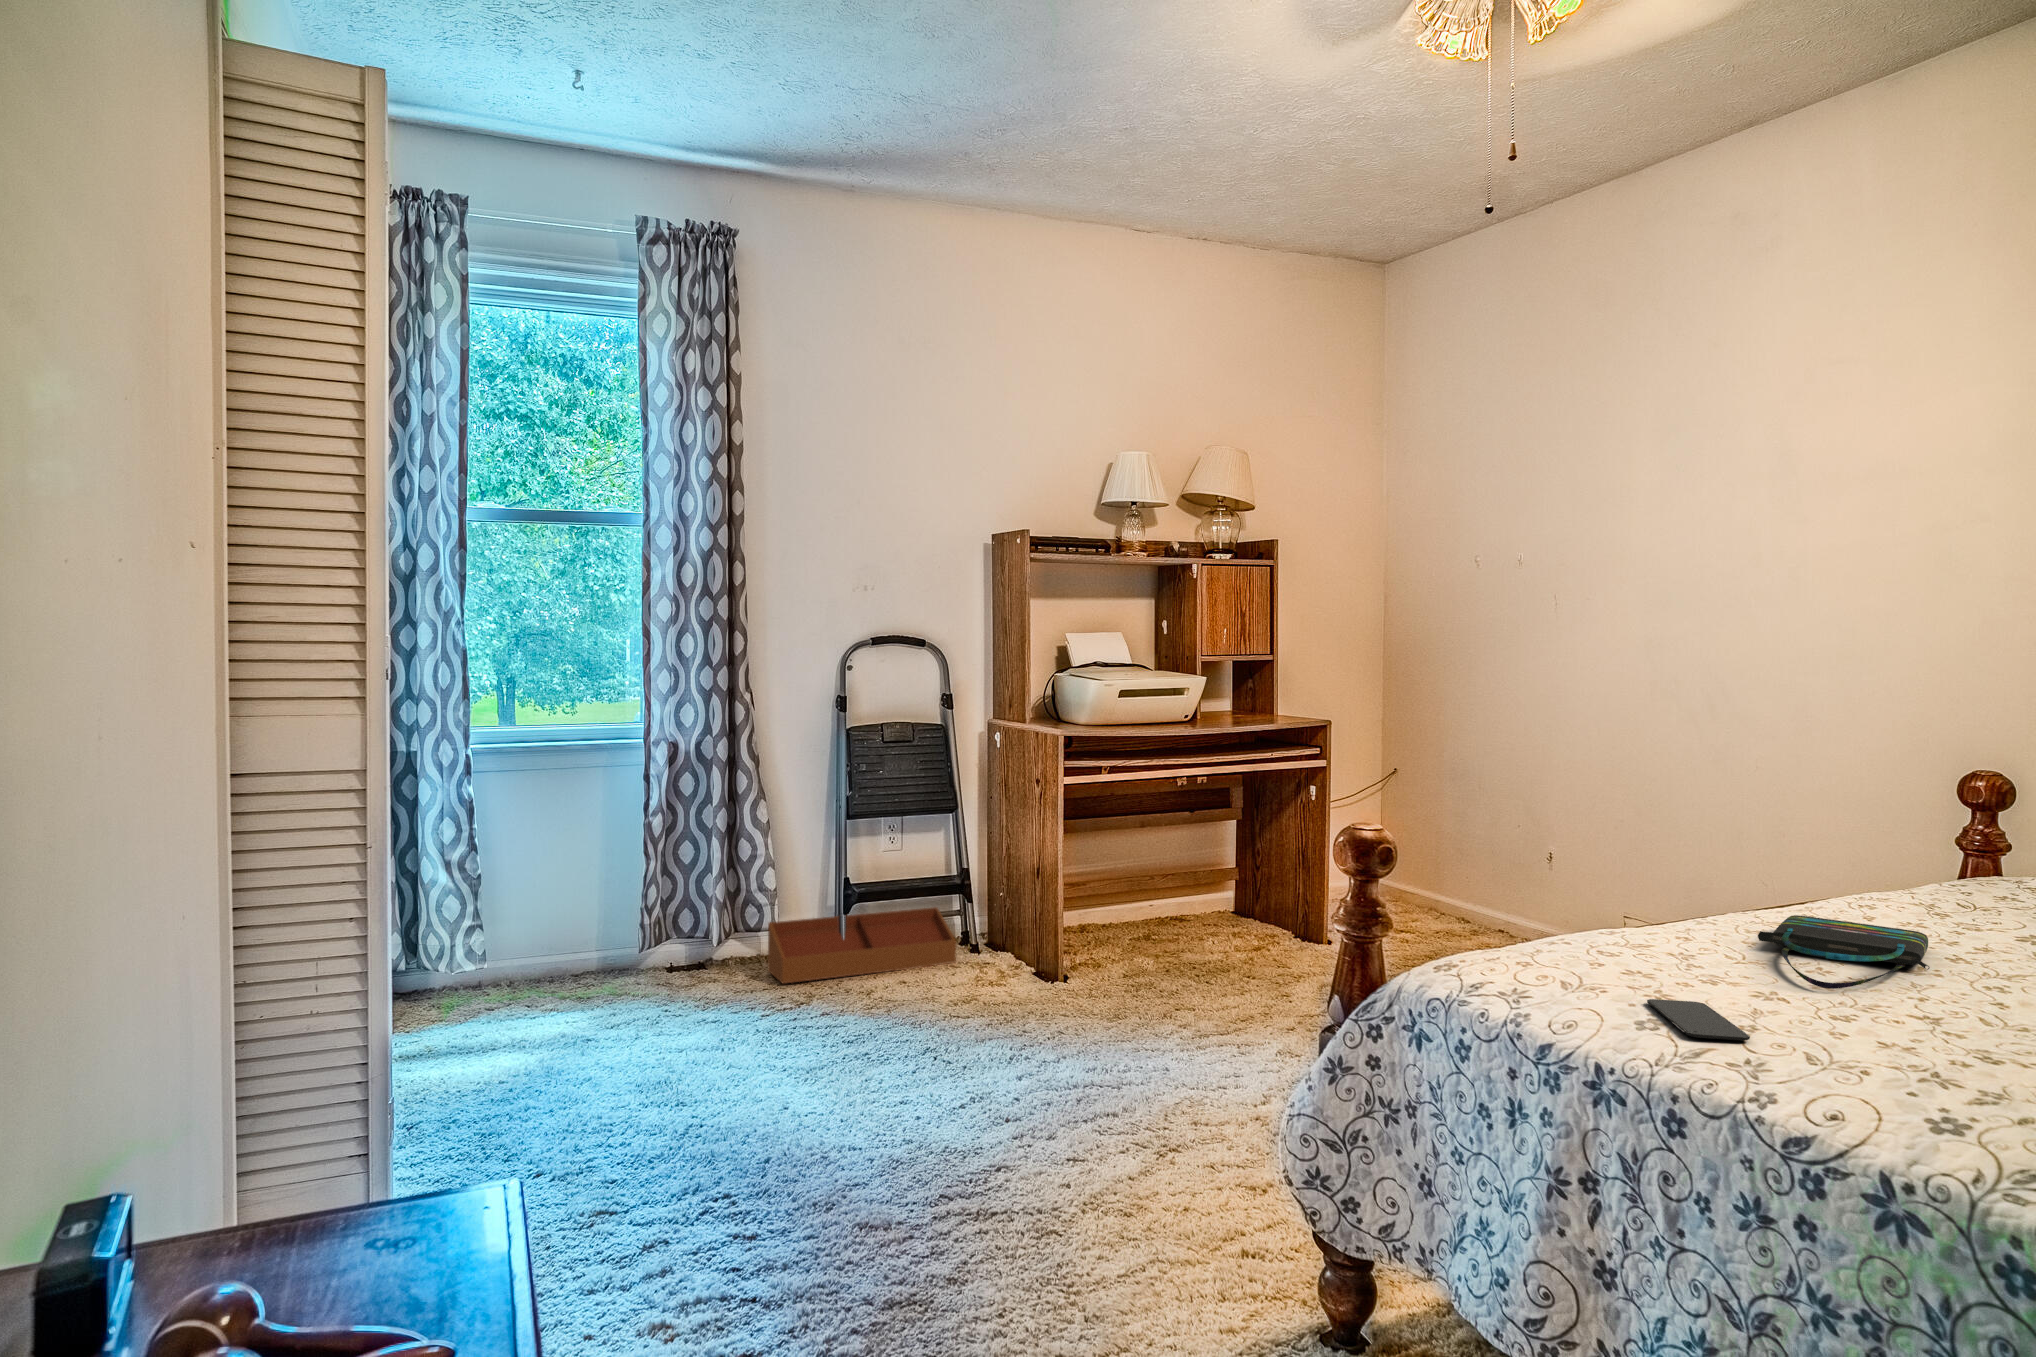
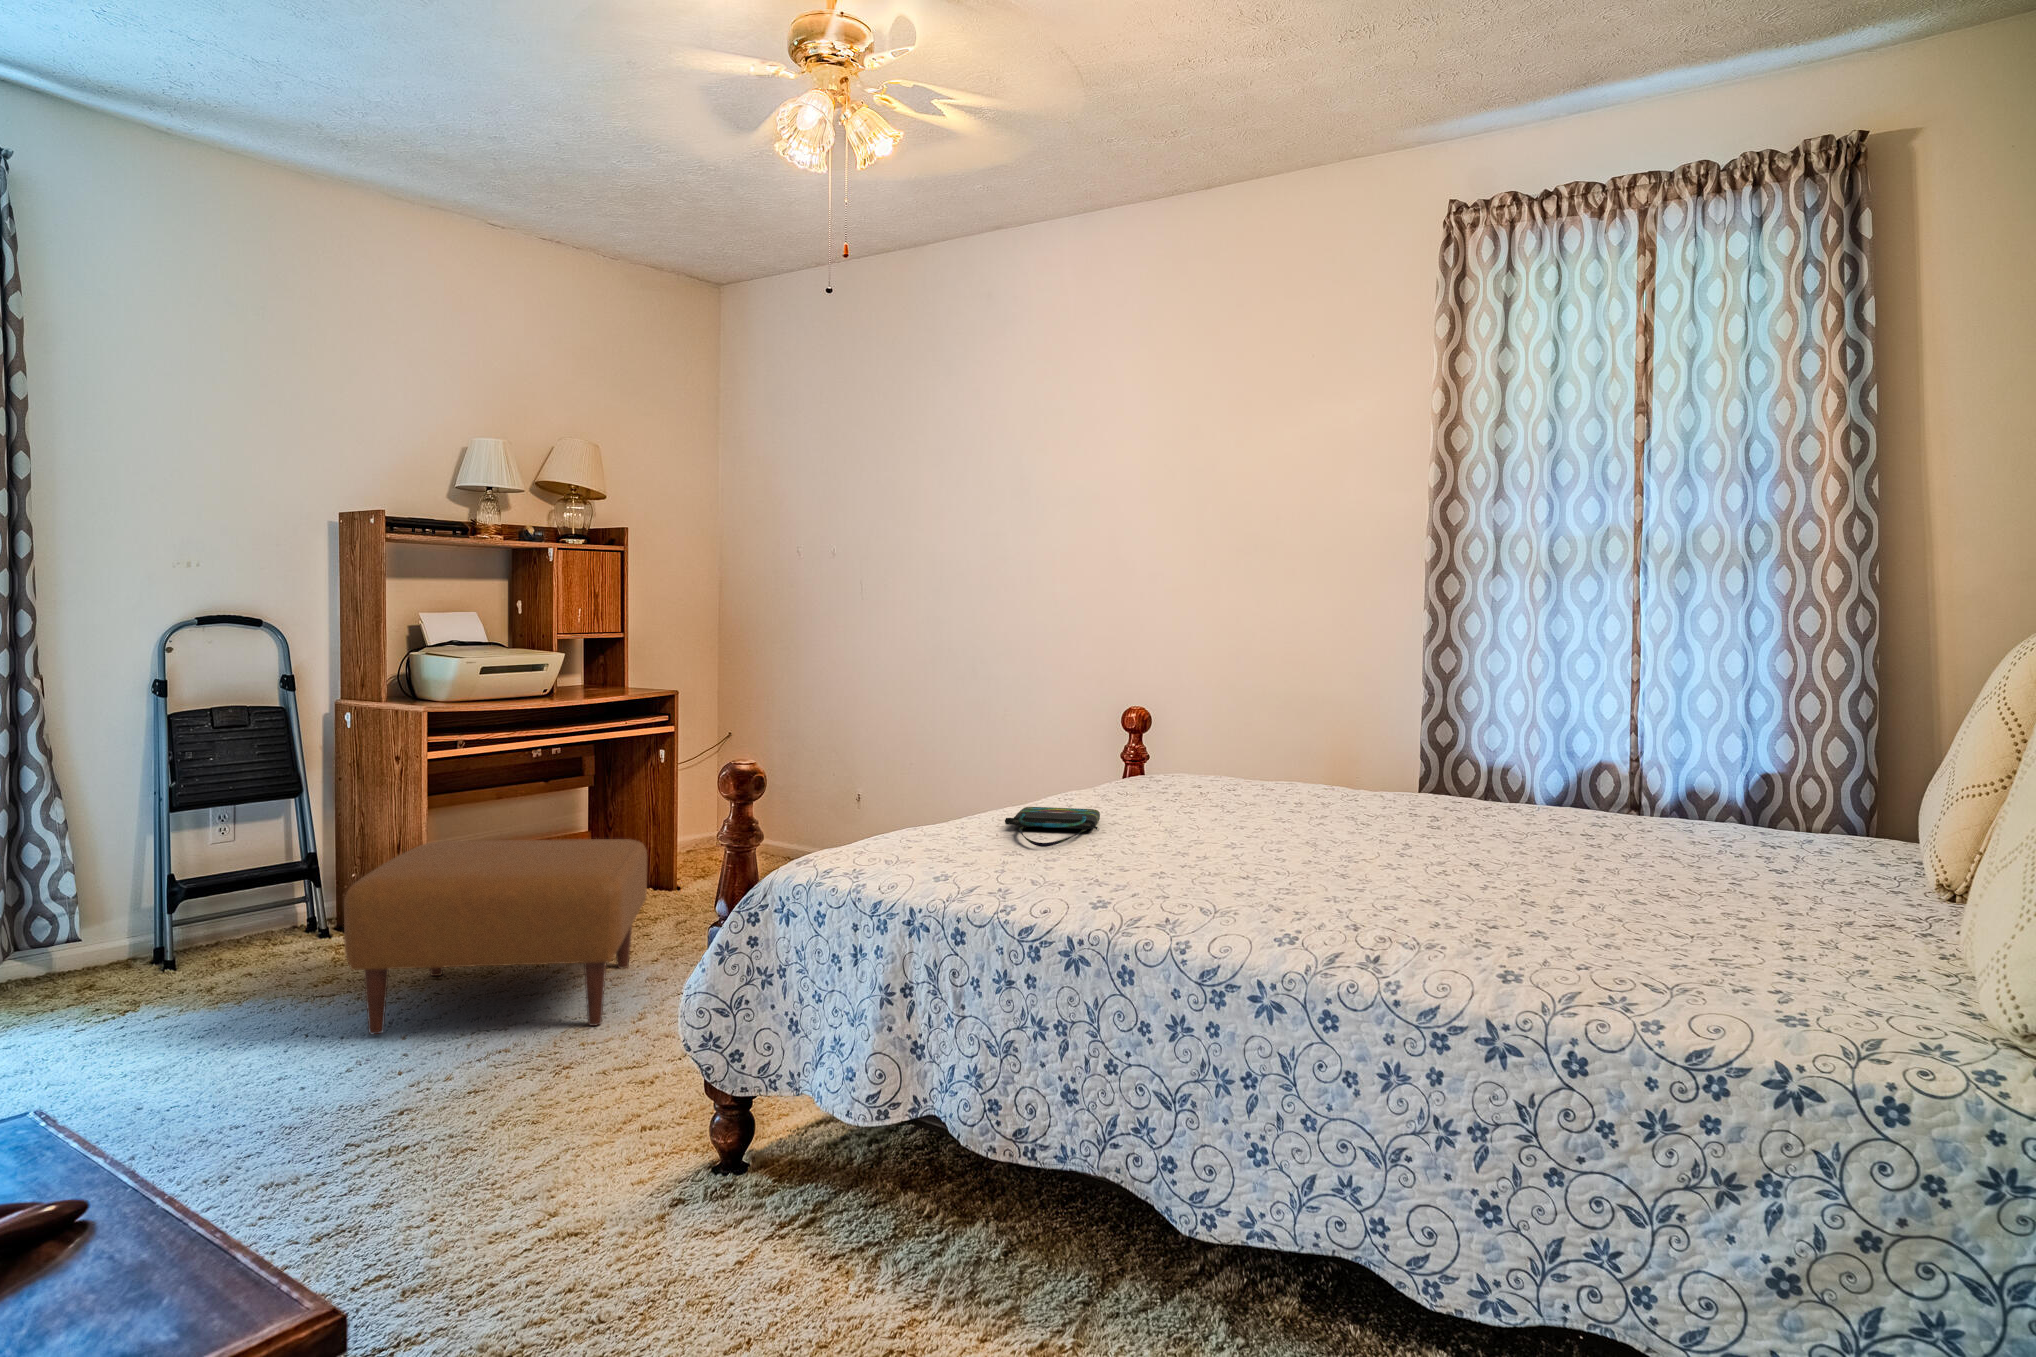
ottoman: none [968,872,1278,1103] -> present [344,839,647,1034]
storage bin: present [768,907,957,984] -> none [64,897,306,997]
smartphone: present [1647,999,1750,1040] -> none [939,863,1000,882]

